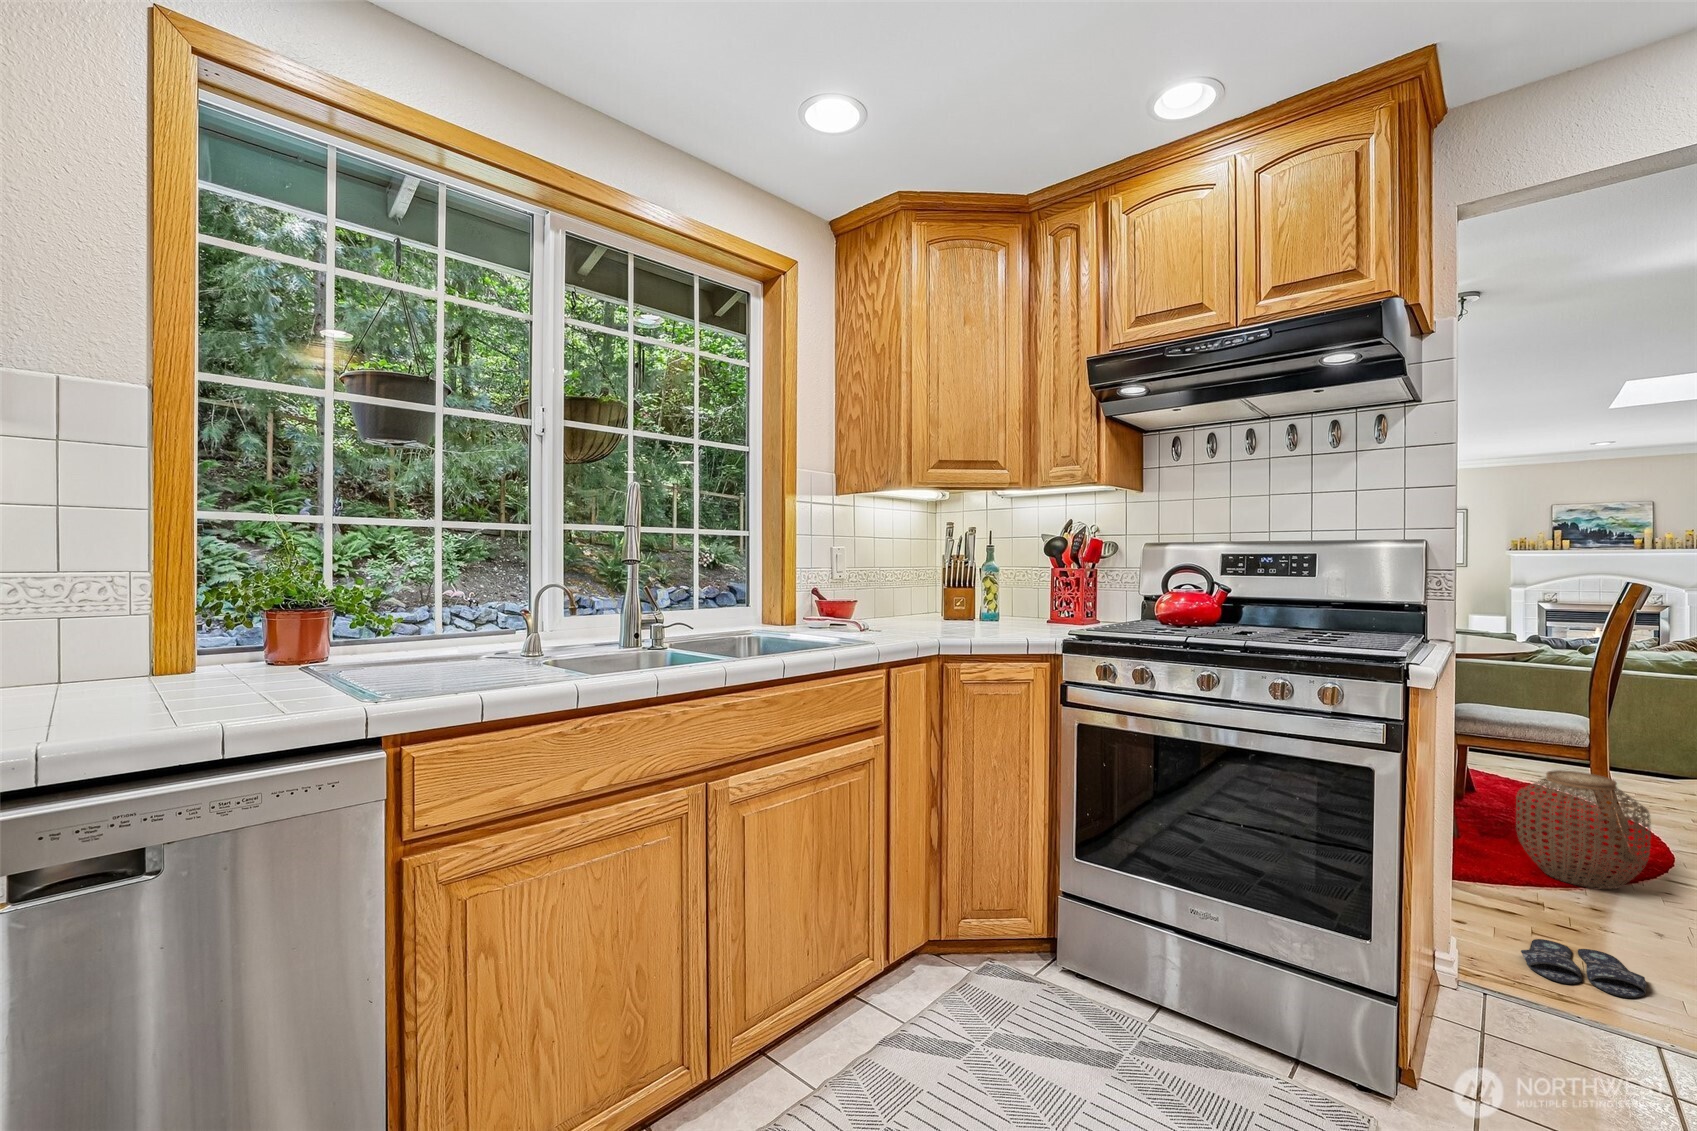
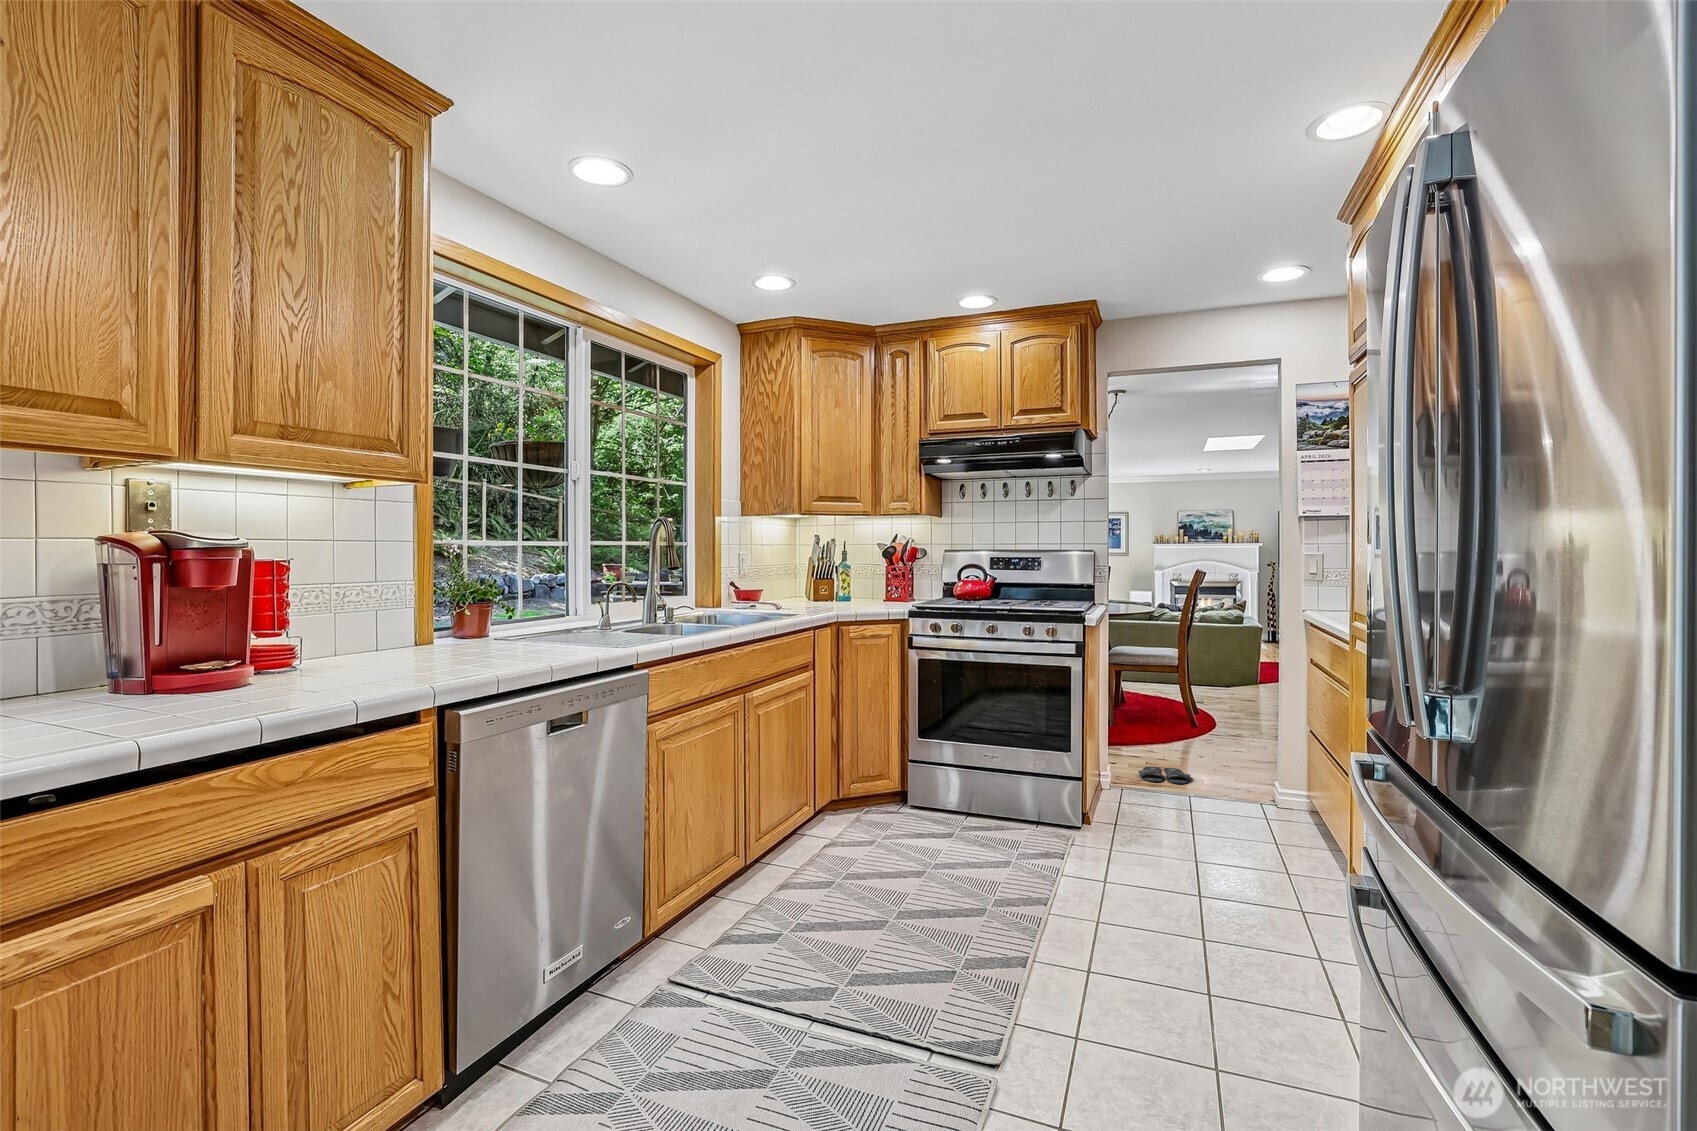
woven basket: present [1516,770,1651,889] -> none [1141,680,1201,743]

